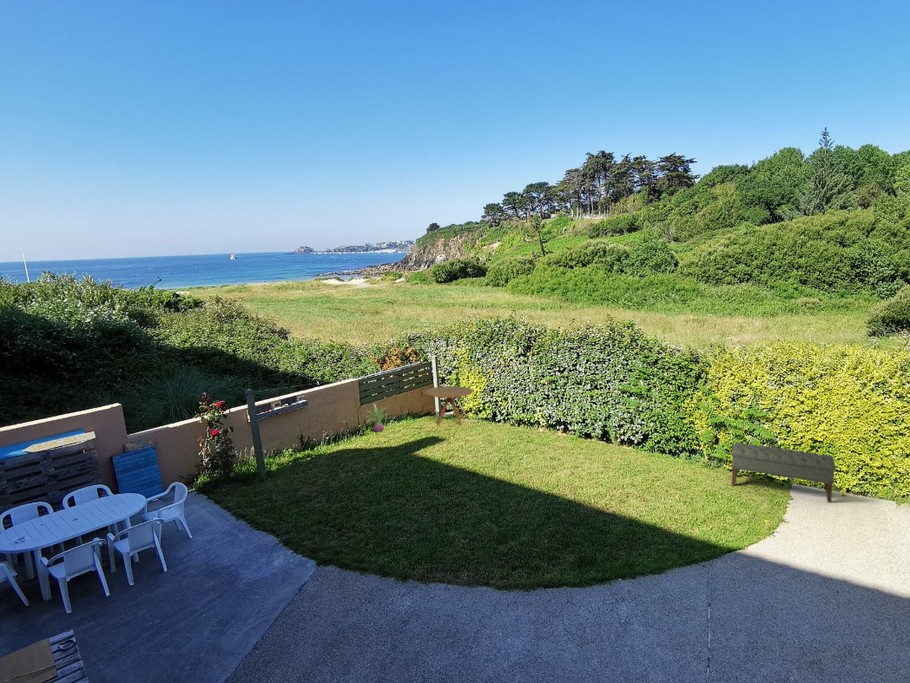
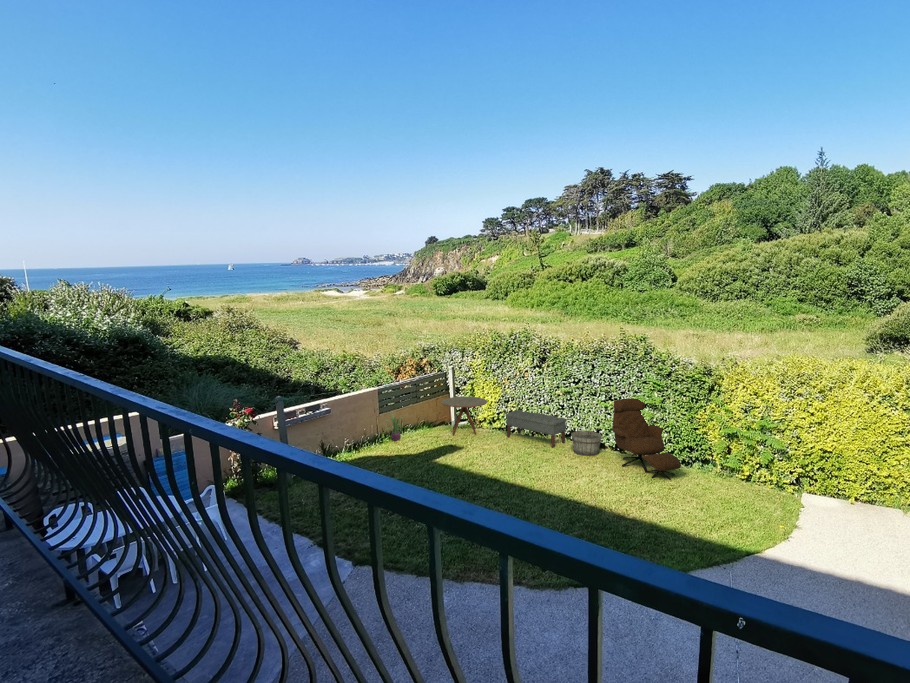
lounge chair: none [596,387,667,472] -> present [612,398,681,480]
wooden bucket: none [556,418,587,446] -> present [571,430,602,456]
bench: present [731,443,835,503] -> present [506,410,566,448]

